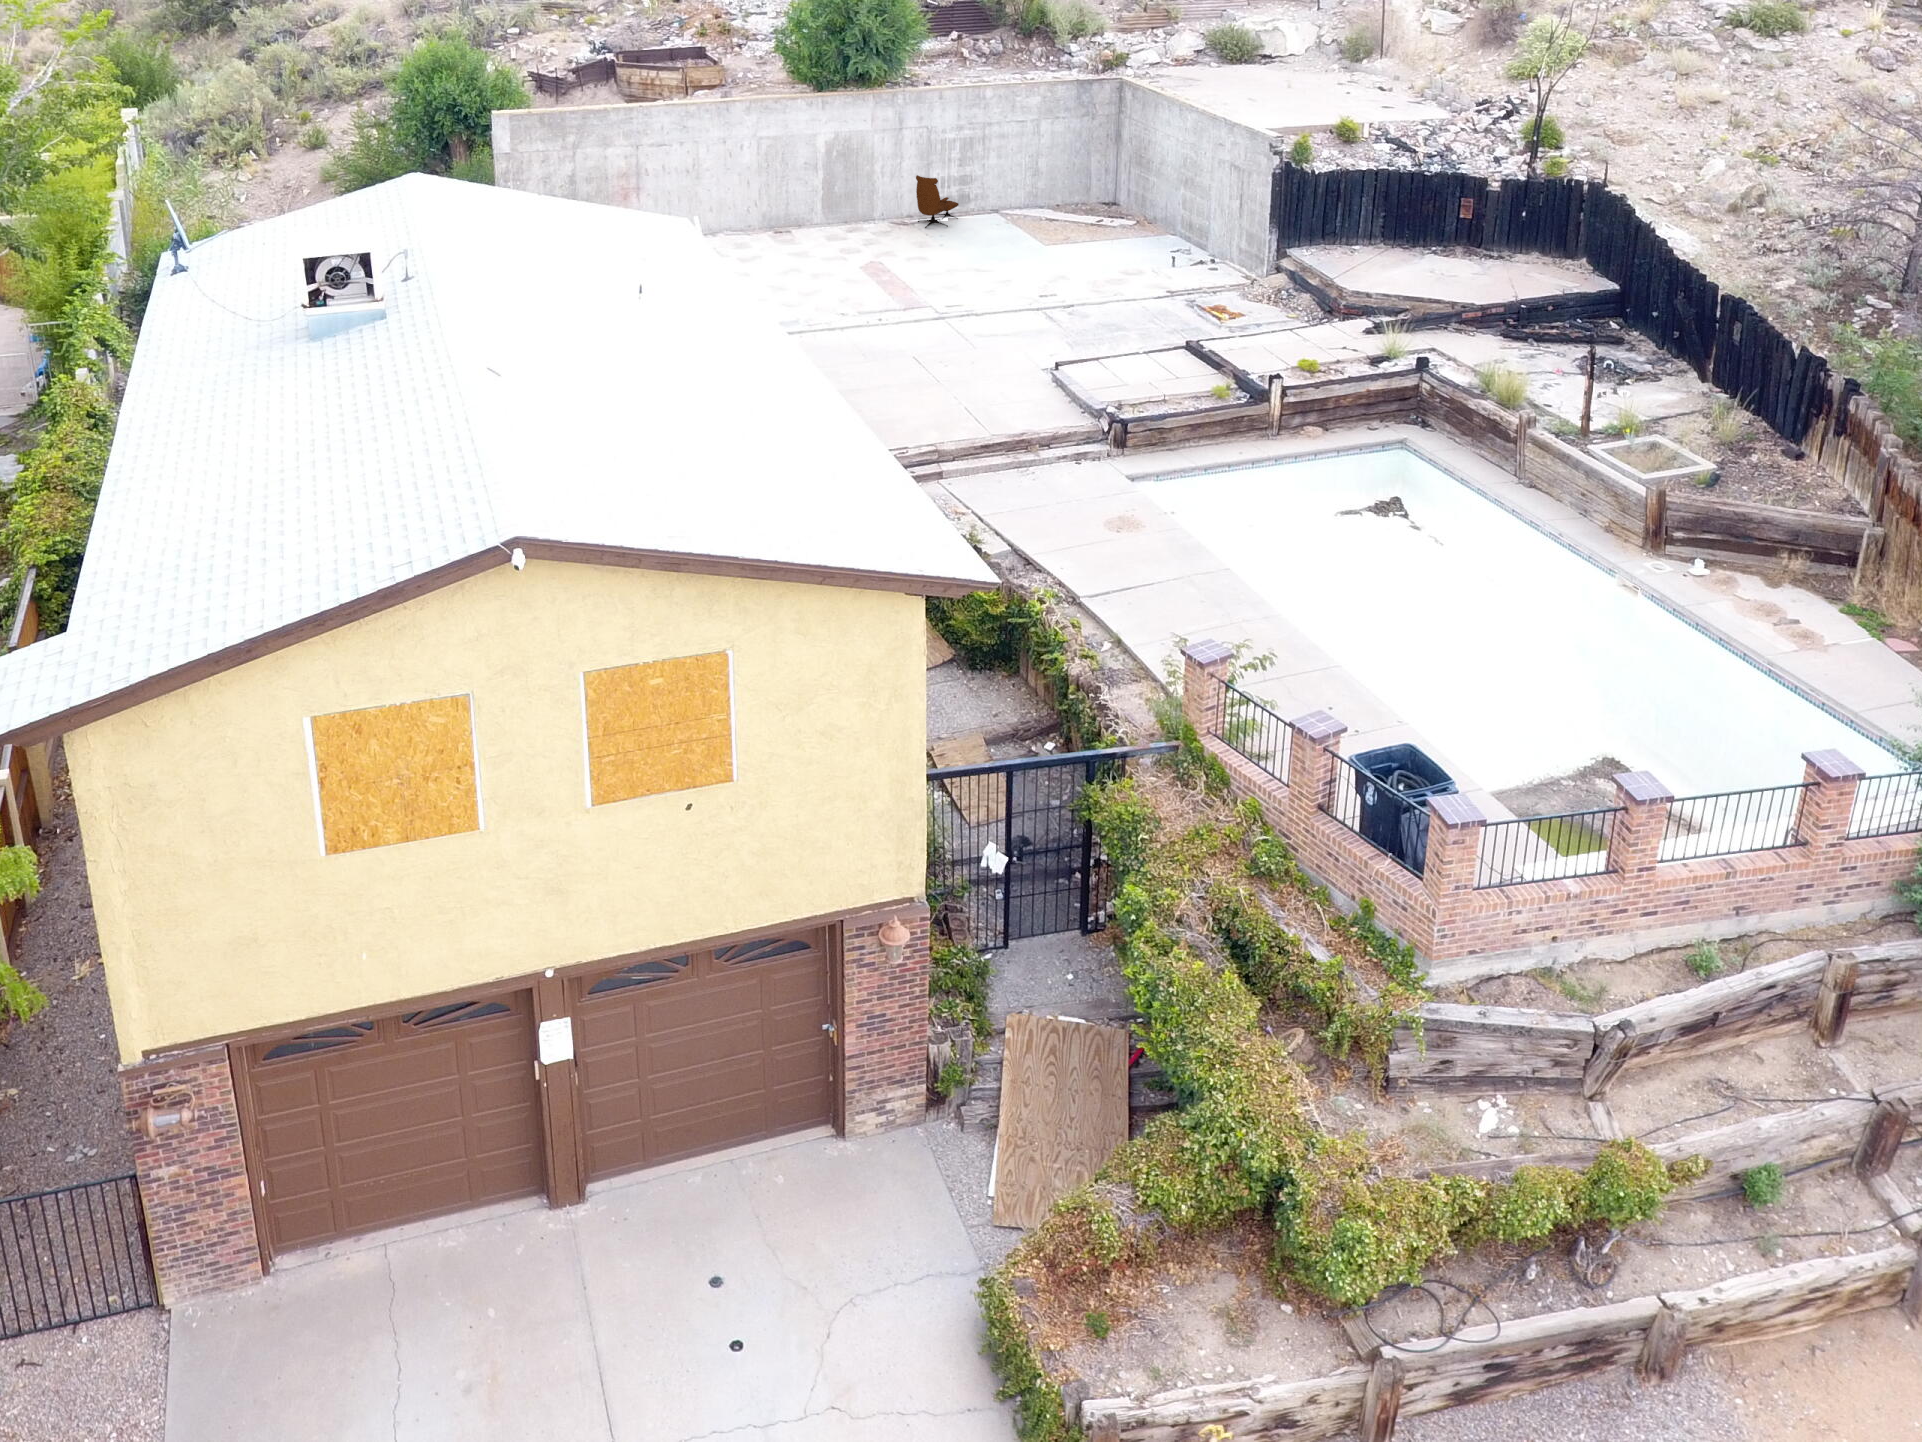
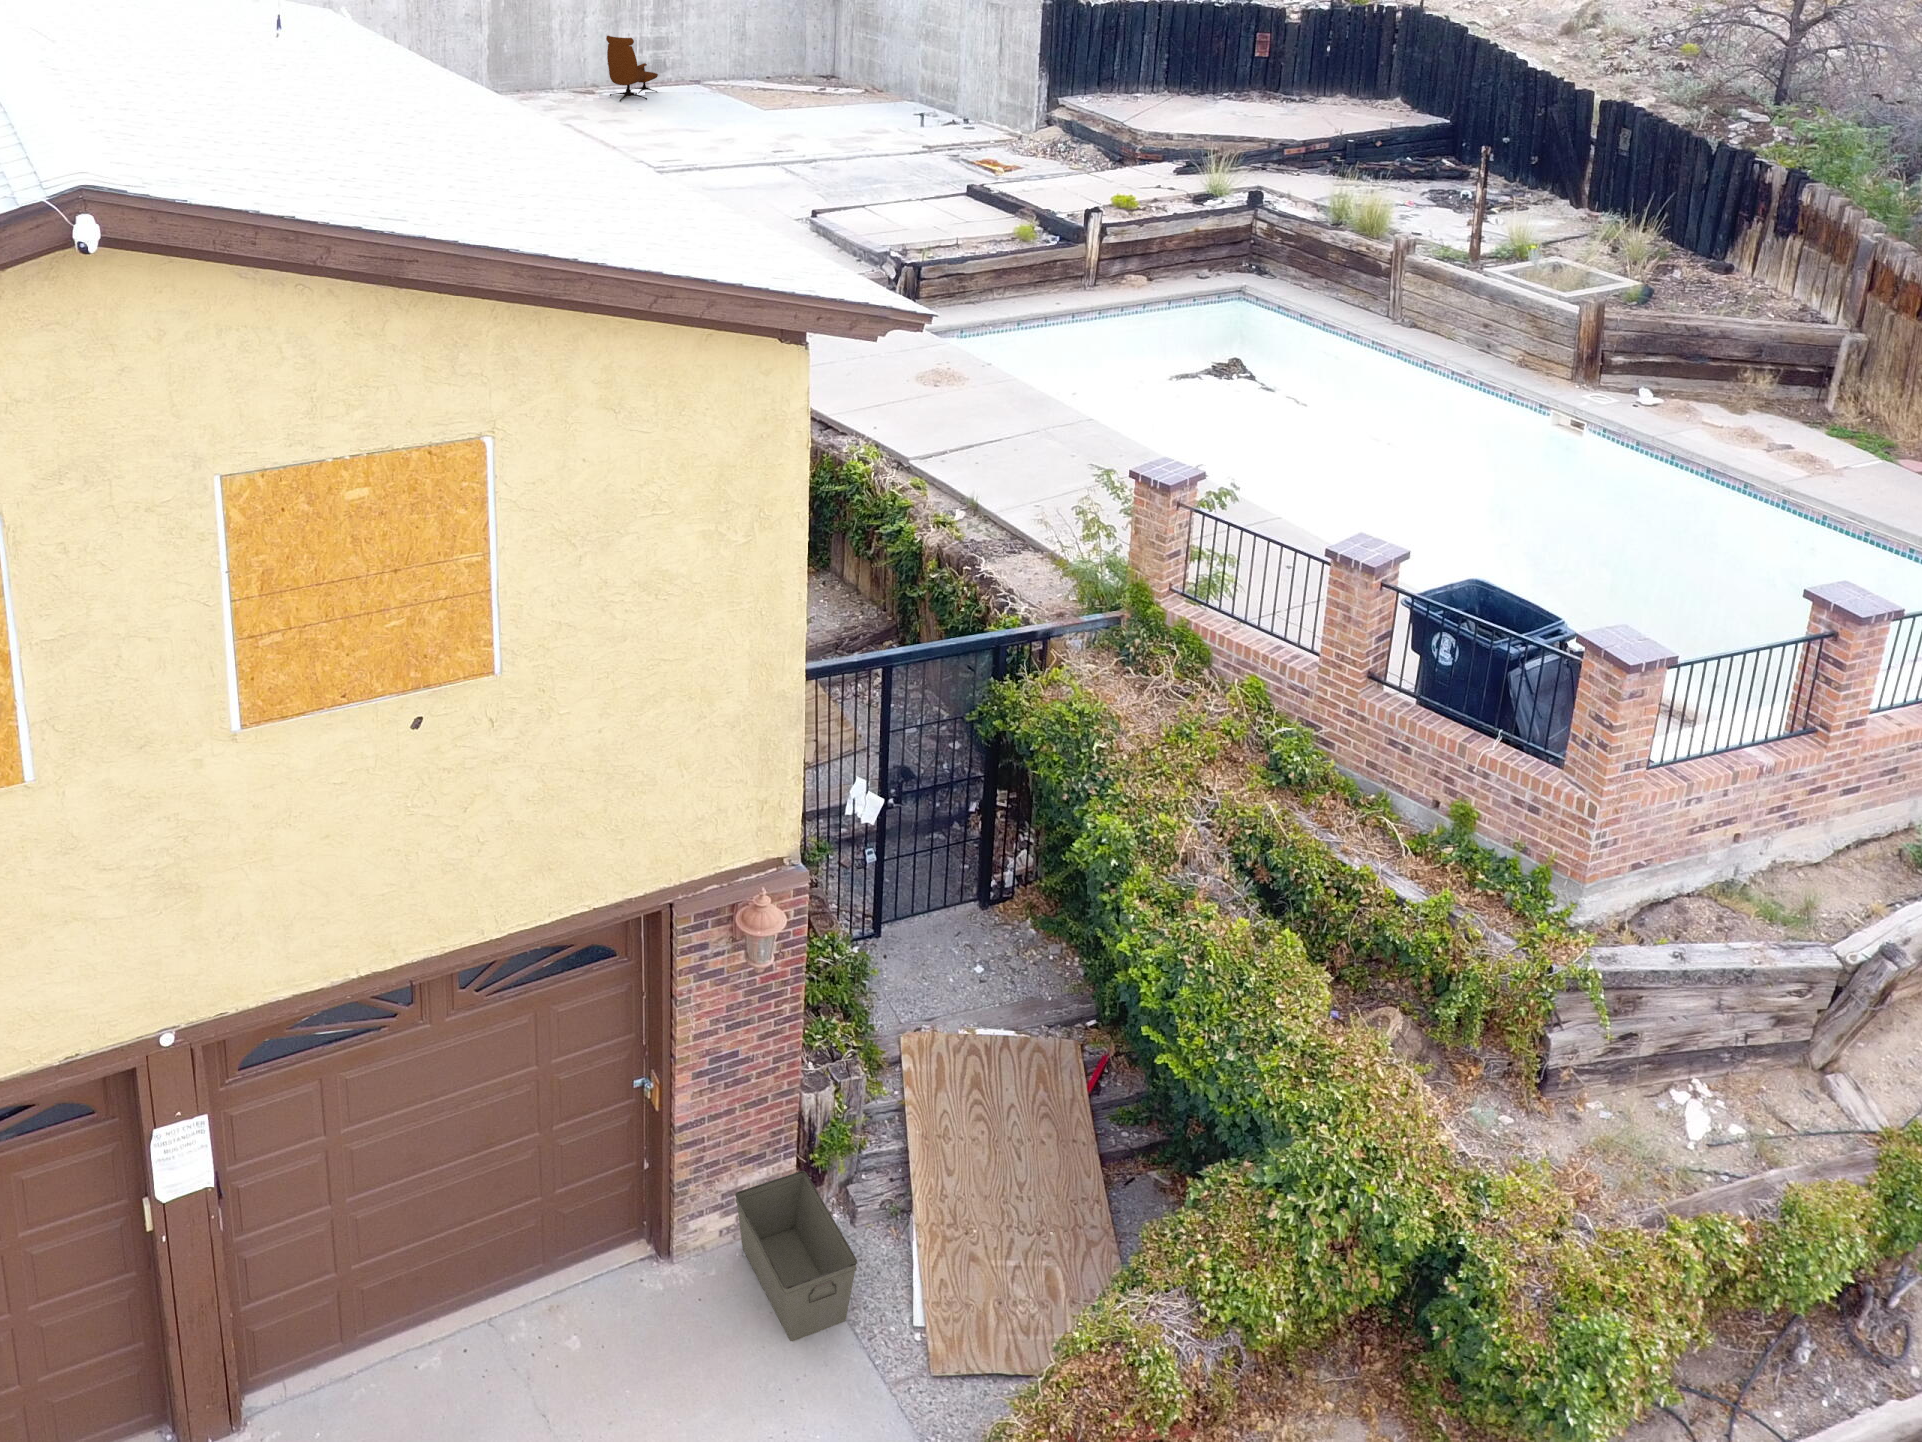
storage bin: none [880,1094,947,1195] -> present [735,1171,857,1342]

